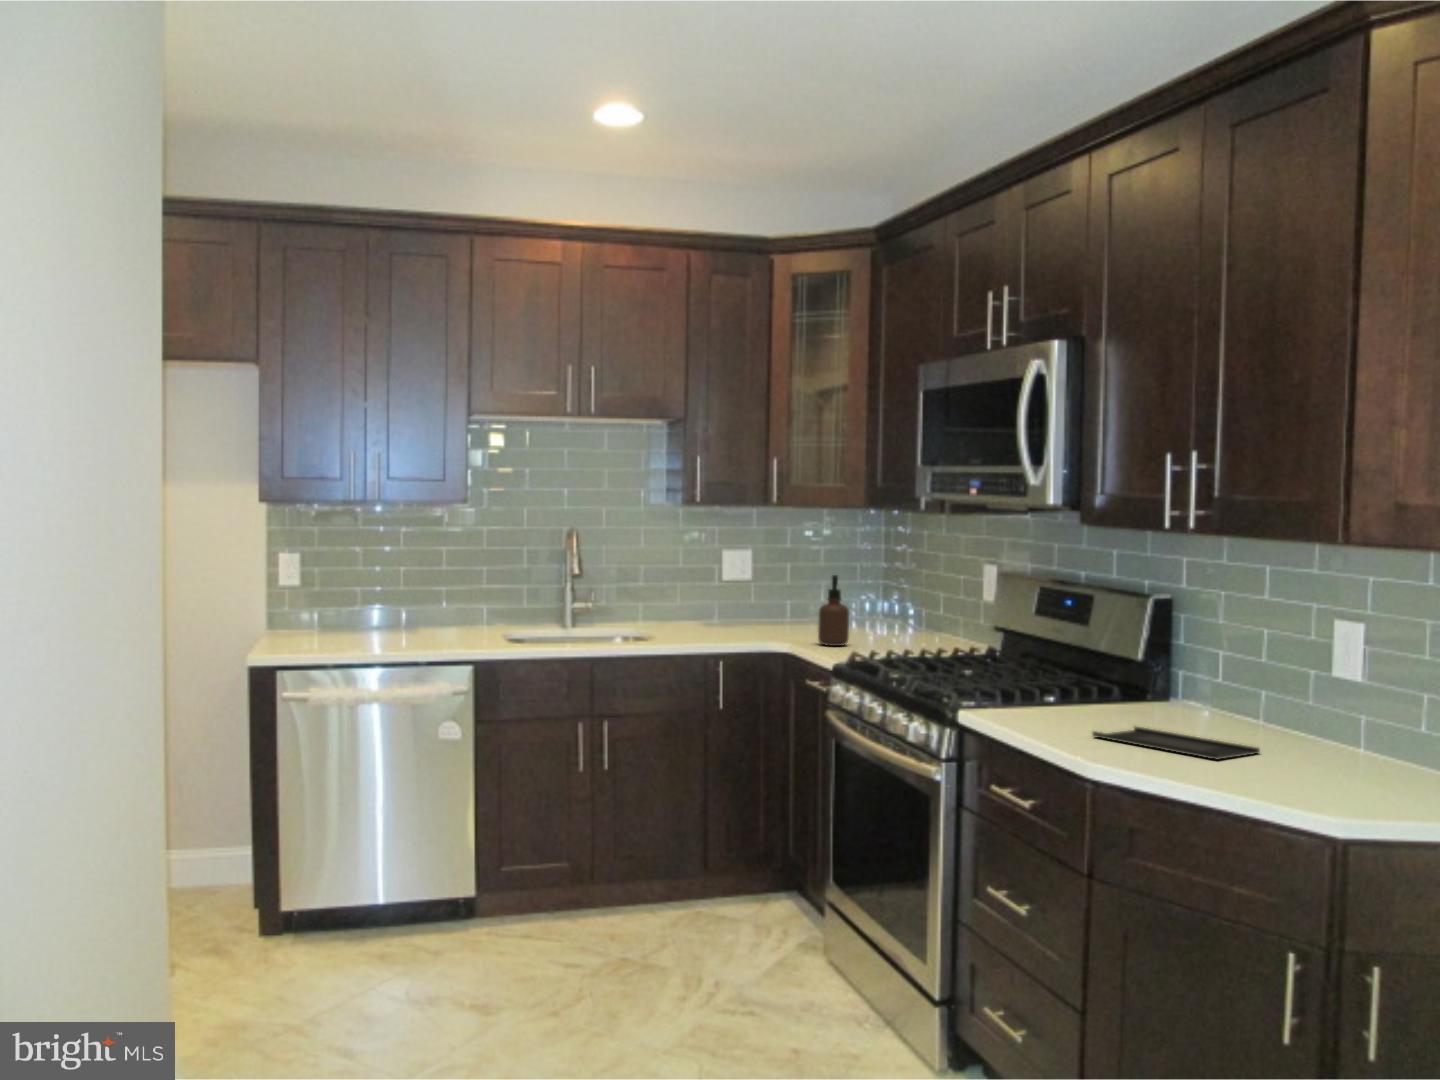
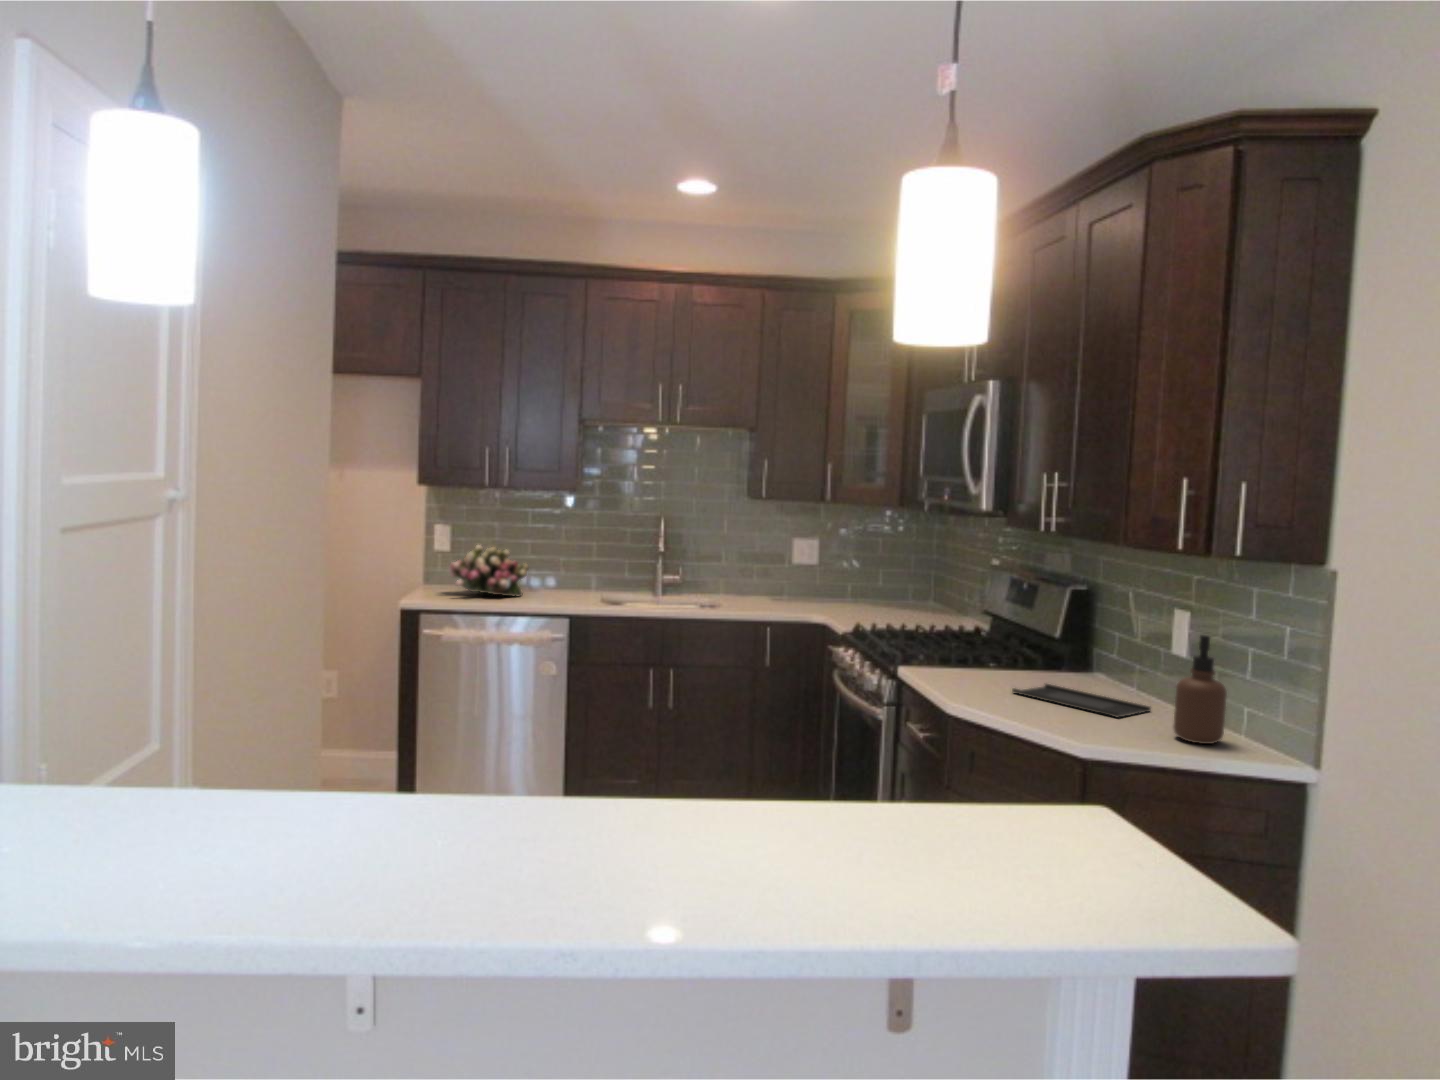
soap dispenser: present [818,575,849,646] -> present [1173,635,1227,744]
flower arrangement: none [387,579,490,644] -> present [448,545,528,597]

